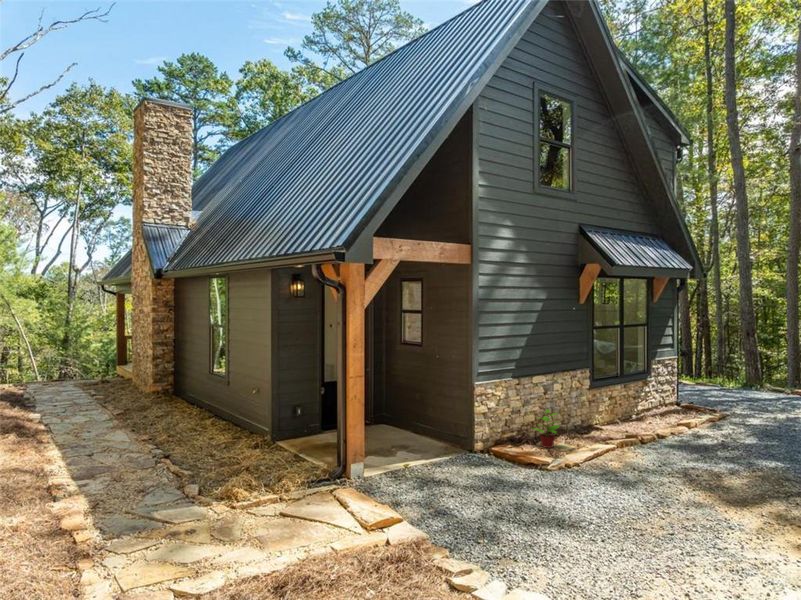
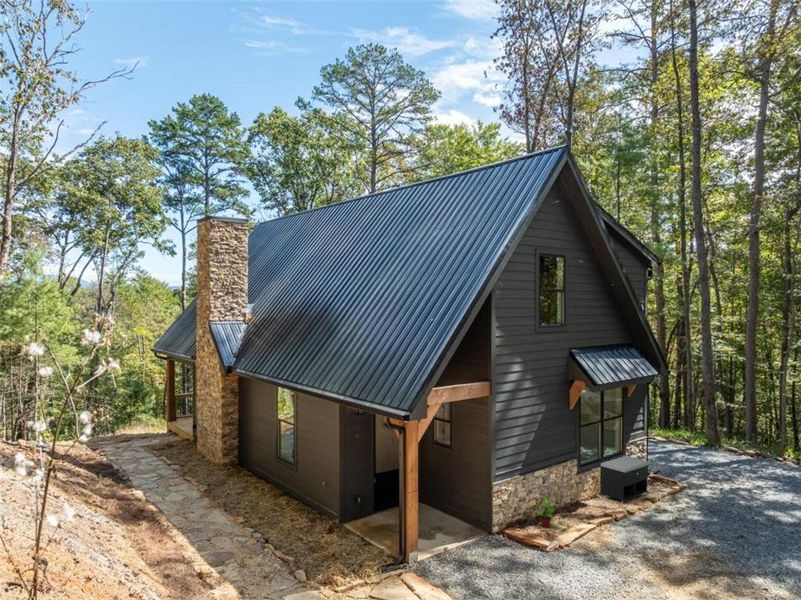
storage bench: none [619,375,682,428] -> present [600,456,649,503]

